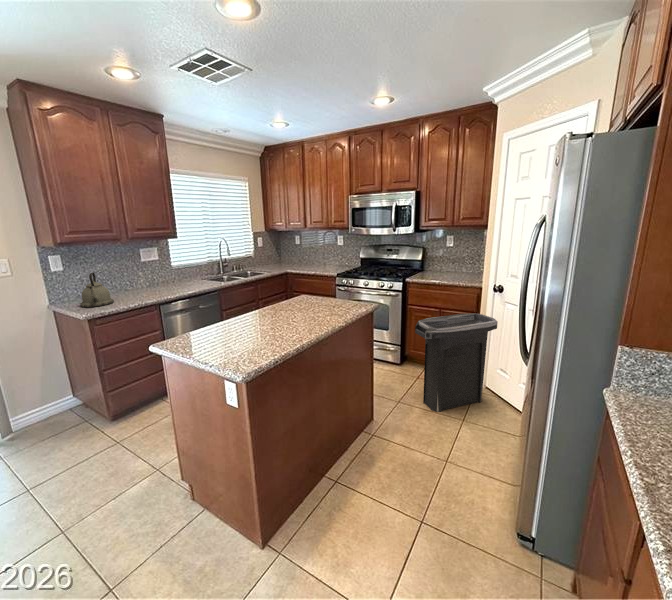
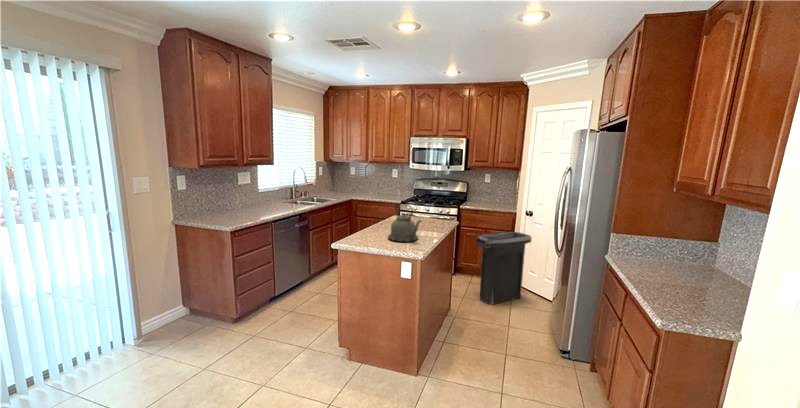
kettle: present [81,273,114,307] -> present [388,204,421,242]

